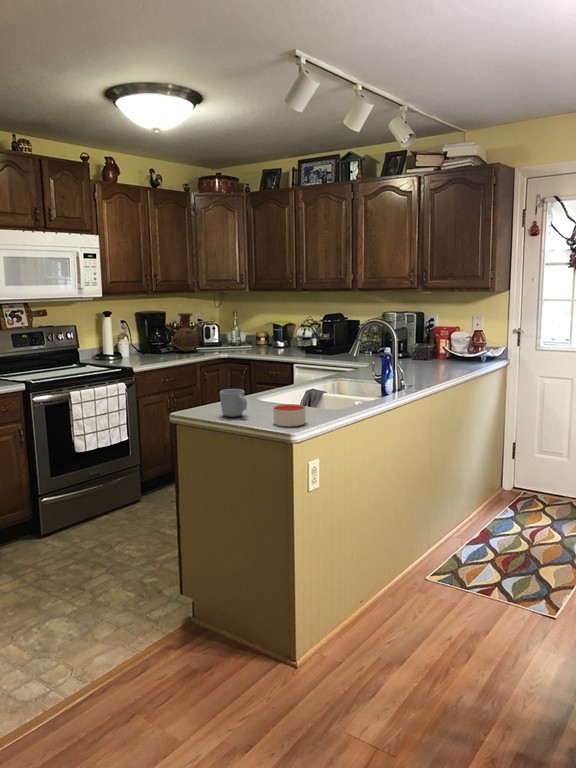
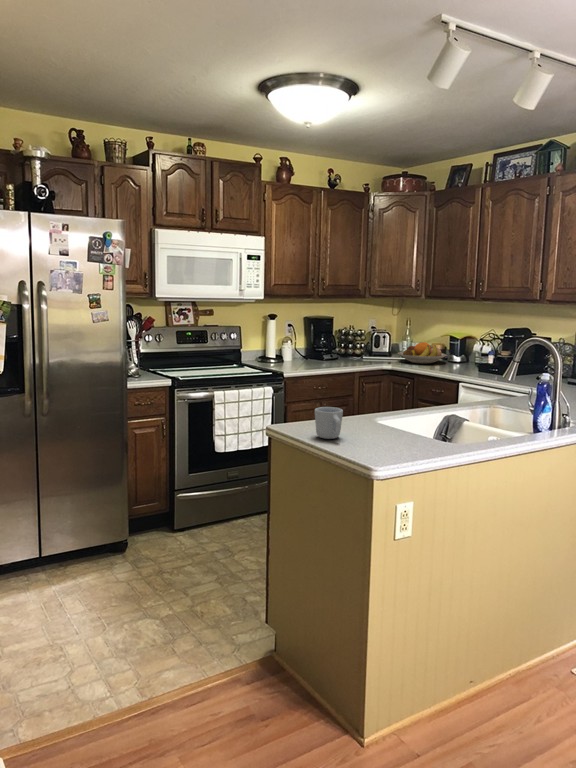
vase: present [171,313,201,352] -> none [335,319,367,360]
fruit bowl: none [229,331,273,350] -> present [398,342,446,364]
candle: present [273,404,305,426] -> none [365,432,403,459]

